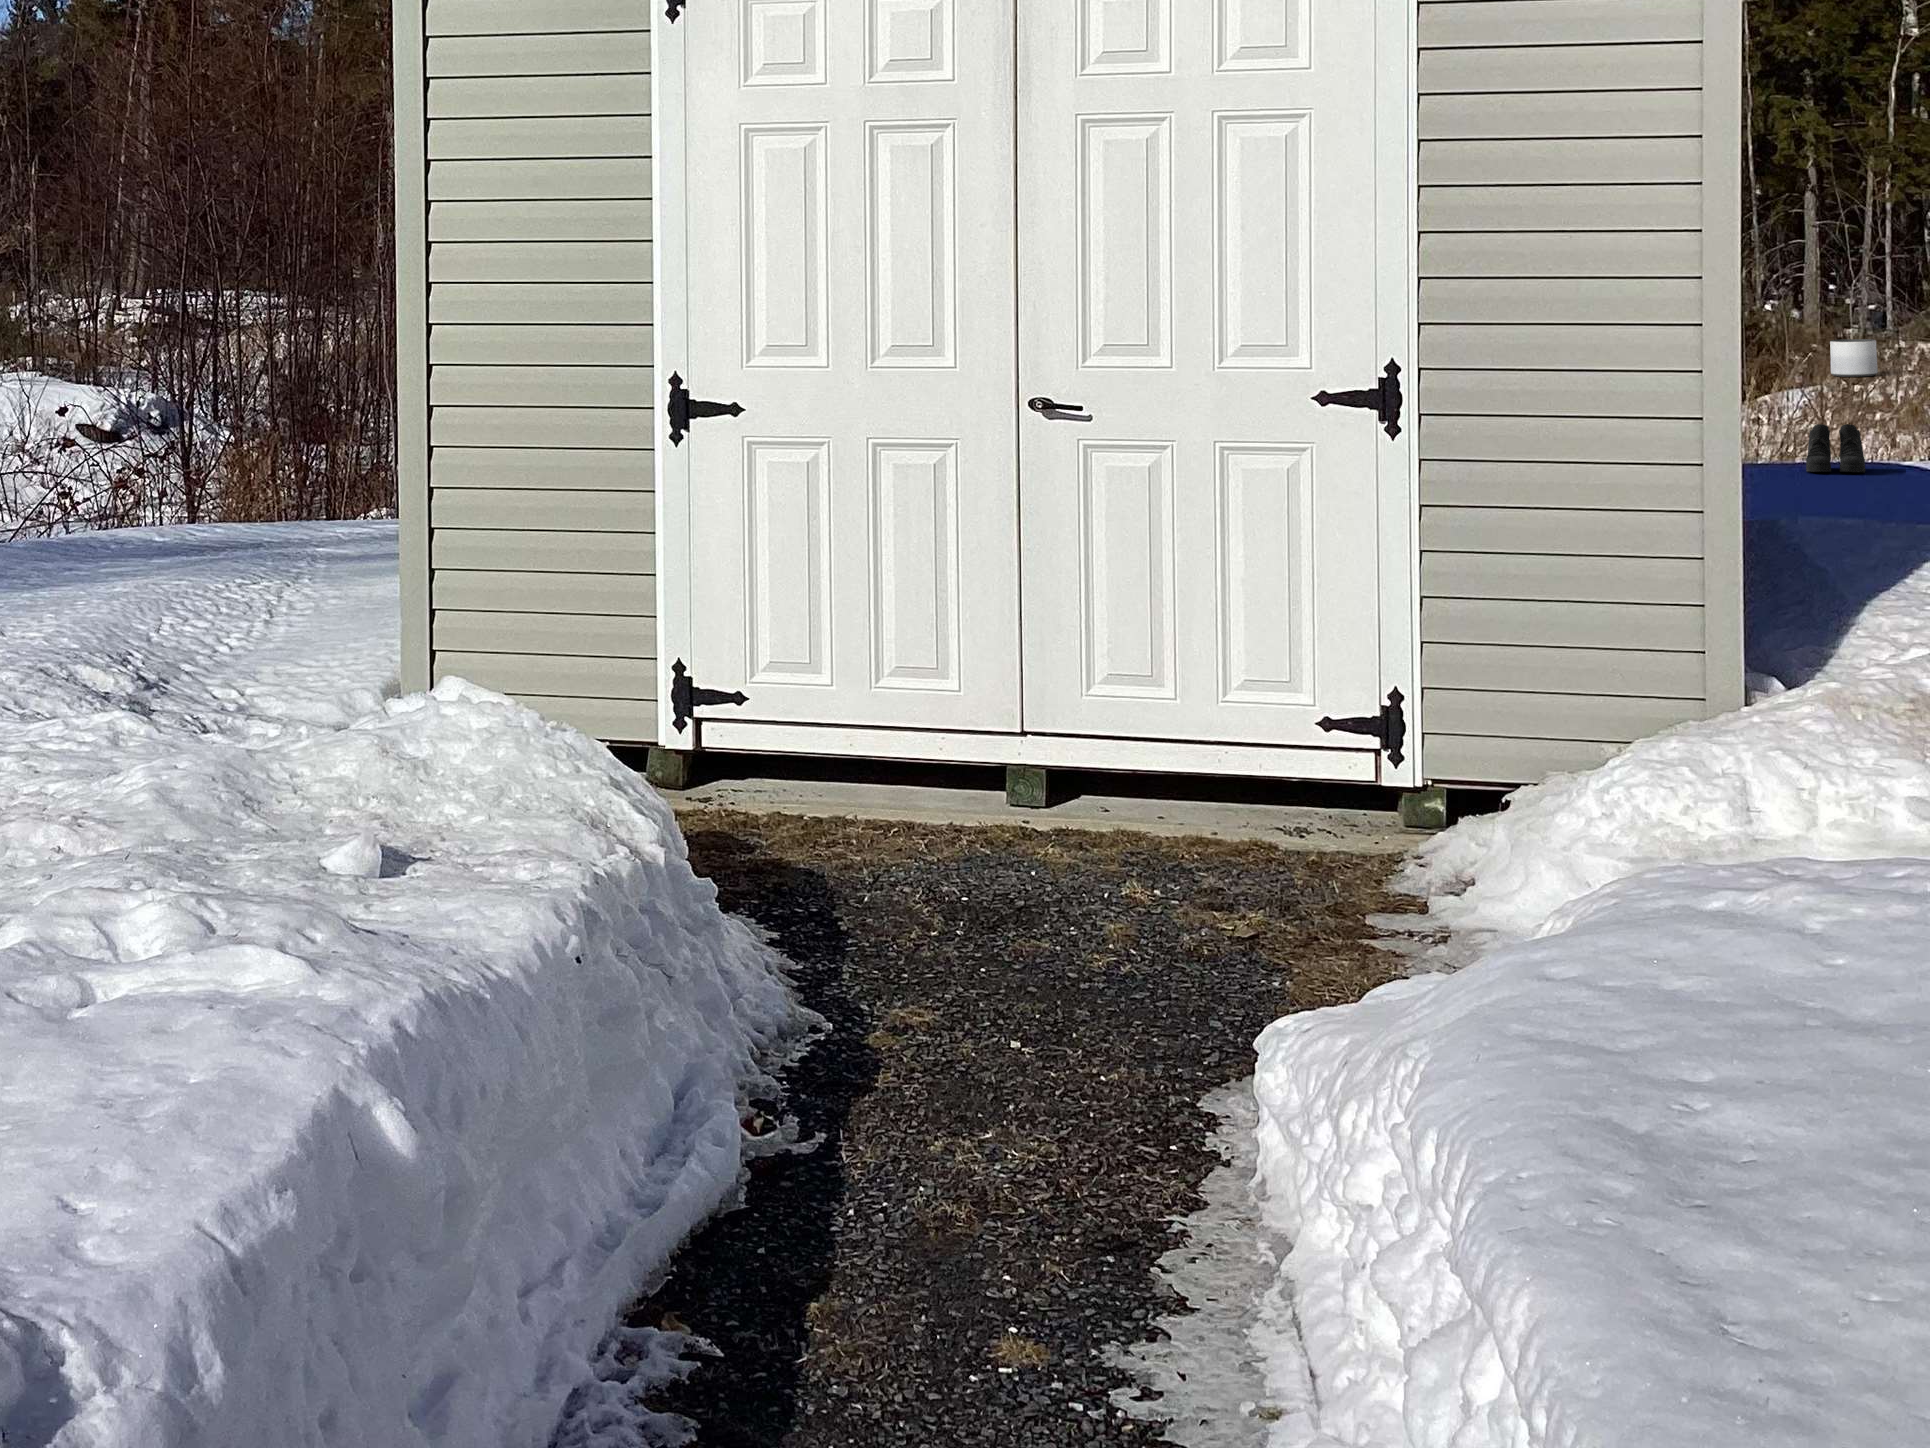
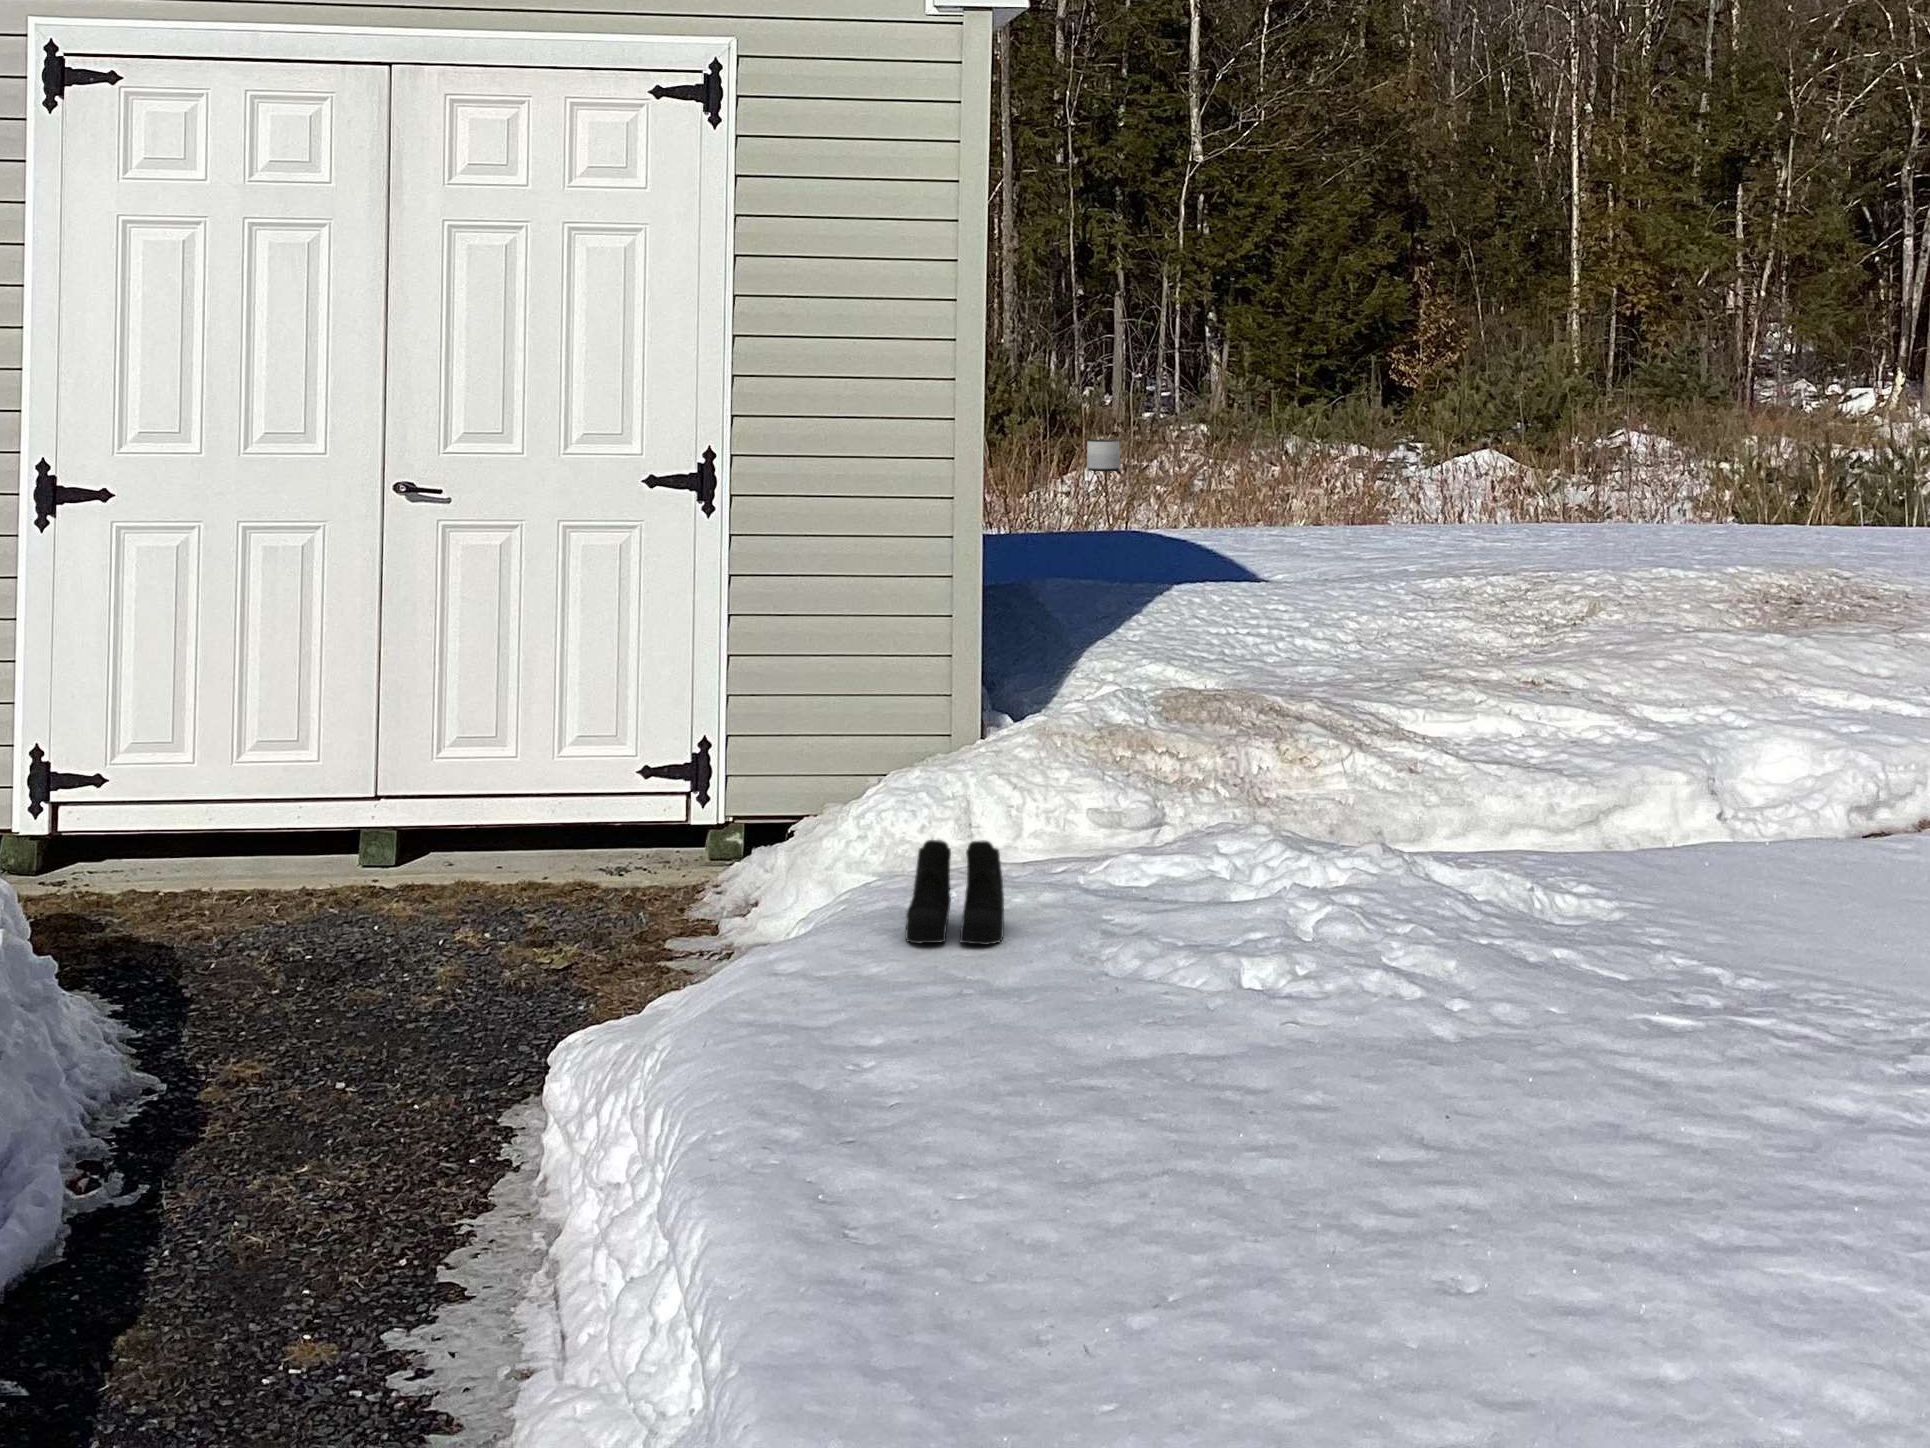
boots: present [1806,424,1865,473] -> present [906,840,1004,945]

